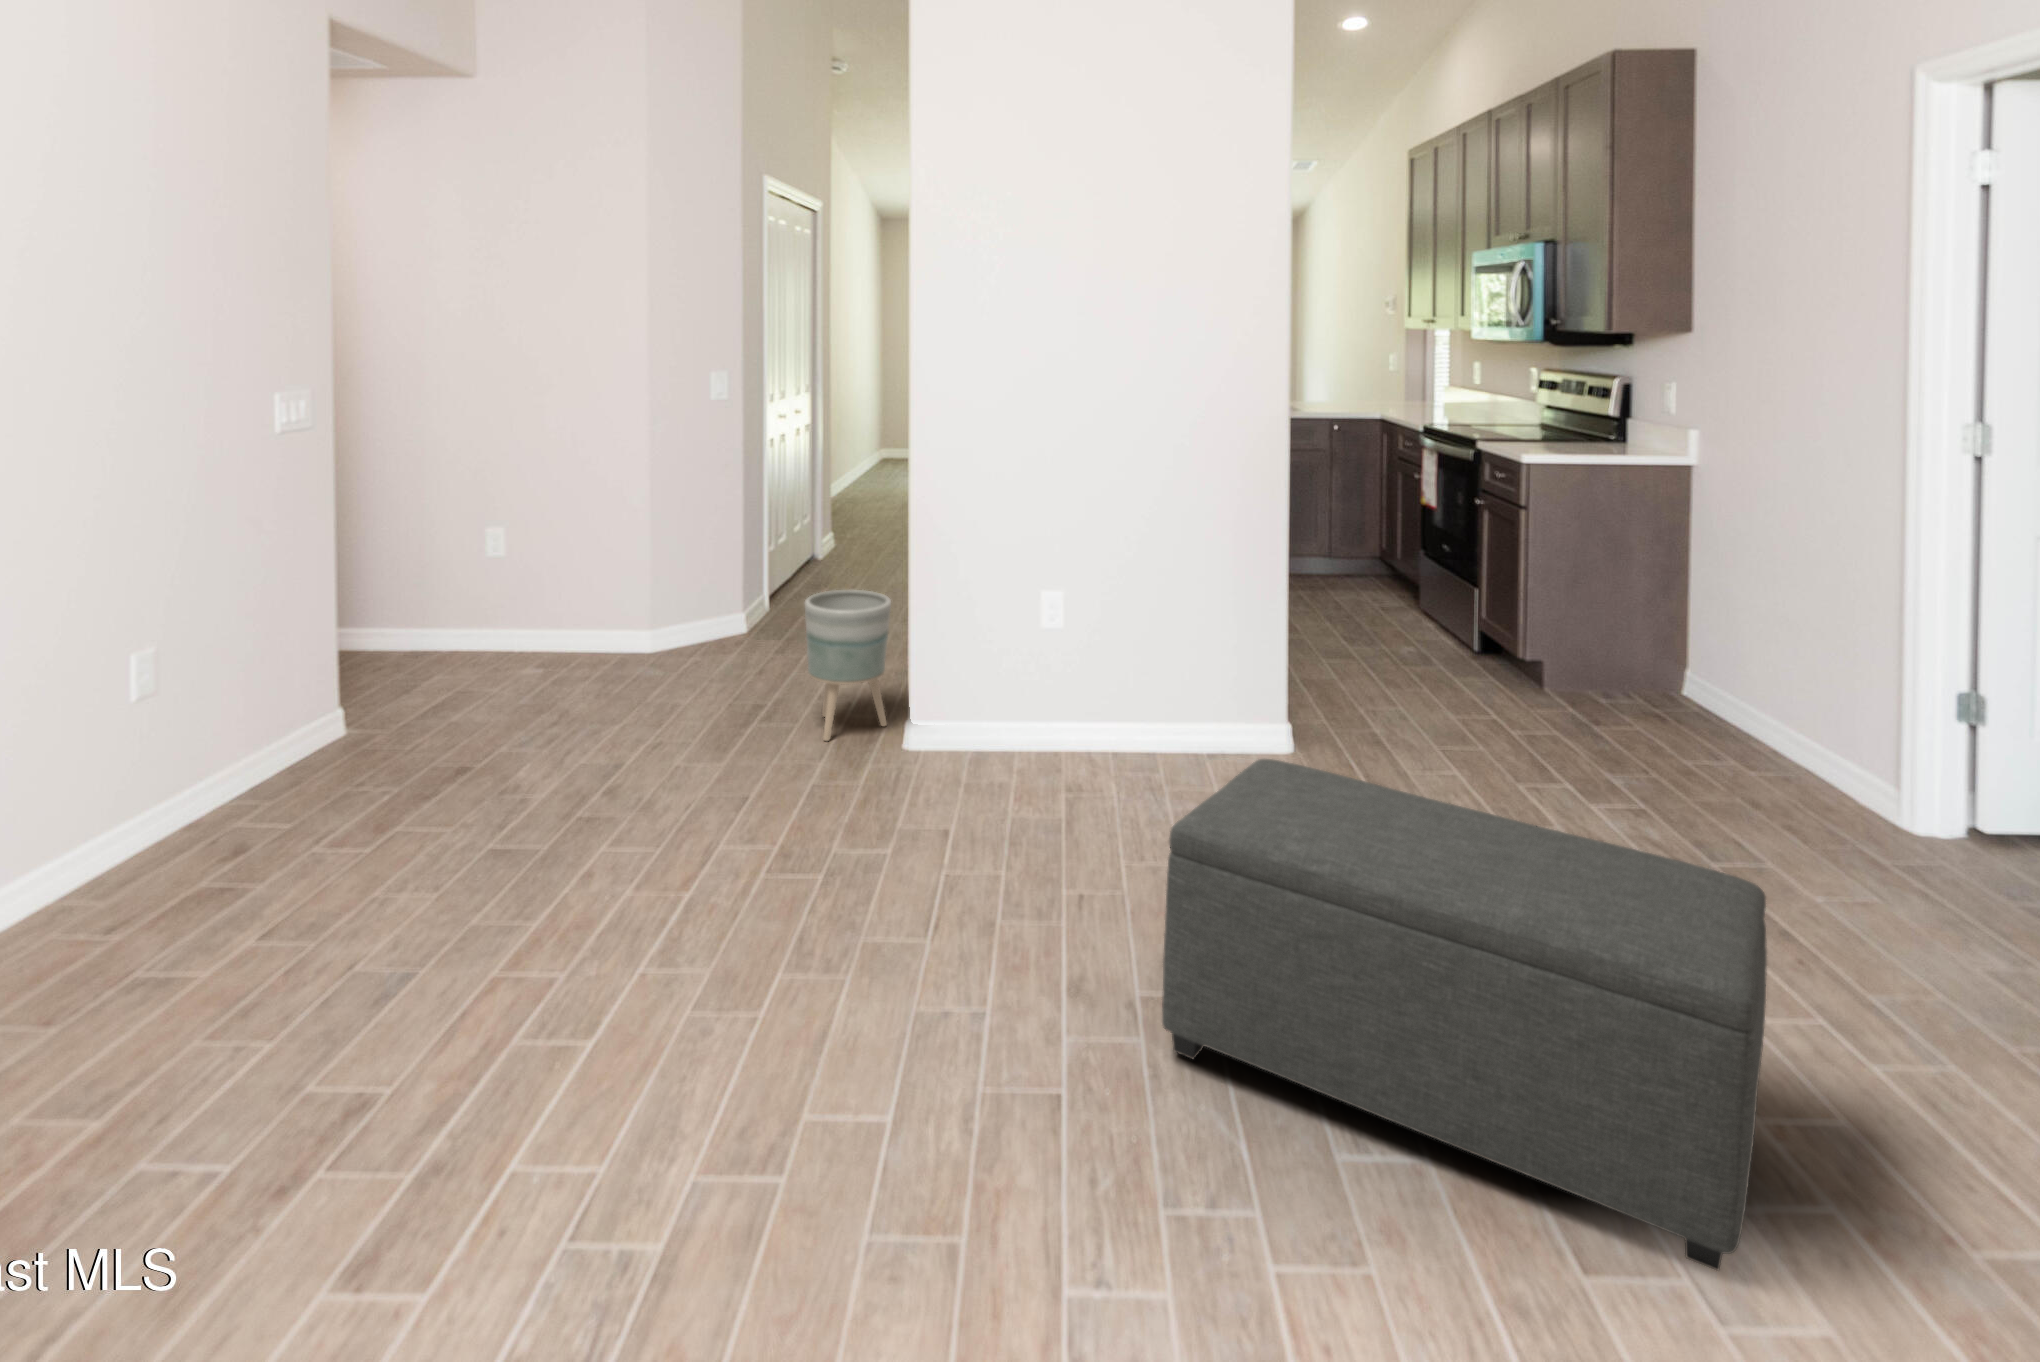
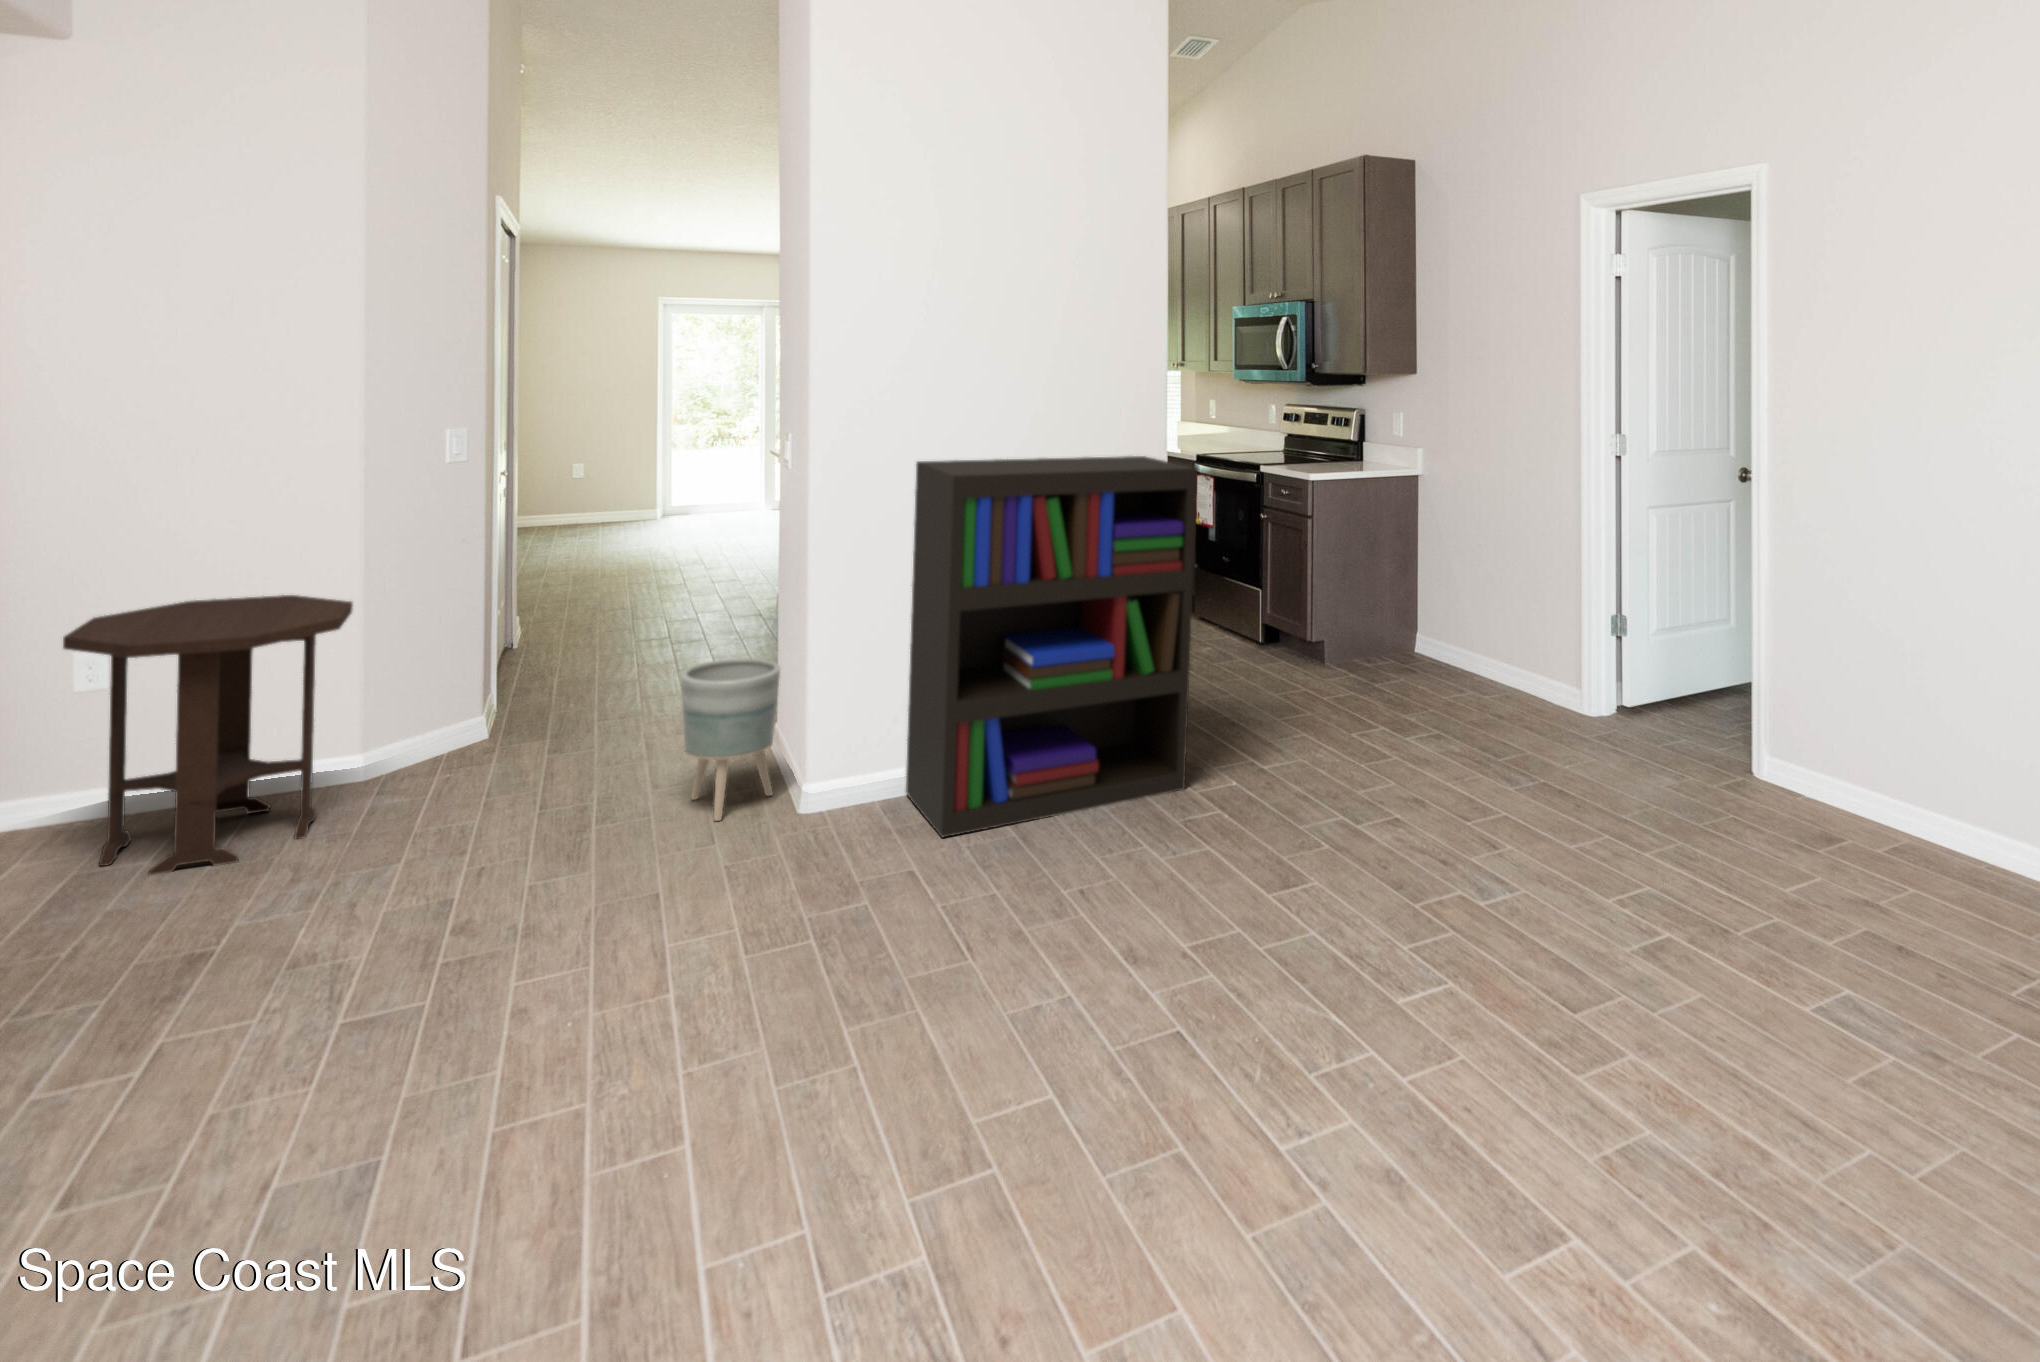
bookshelf: none [986,409,1287,810] -> present [906,456,1197,837]
side table: none [411,492,601,702] -> present [63,595,353,875]
ottoman: present [1162,759,1767,1270] -> none [1237,729,1646,985]

